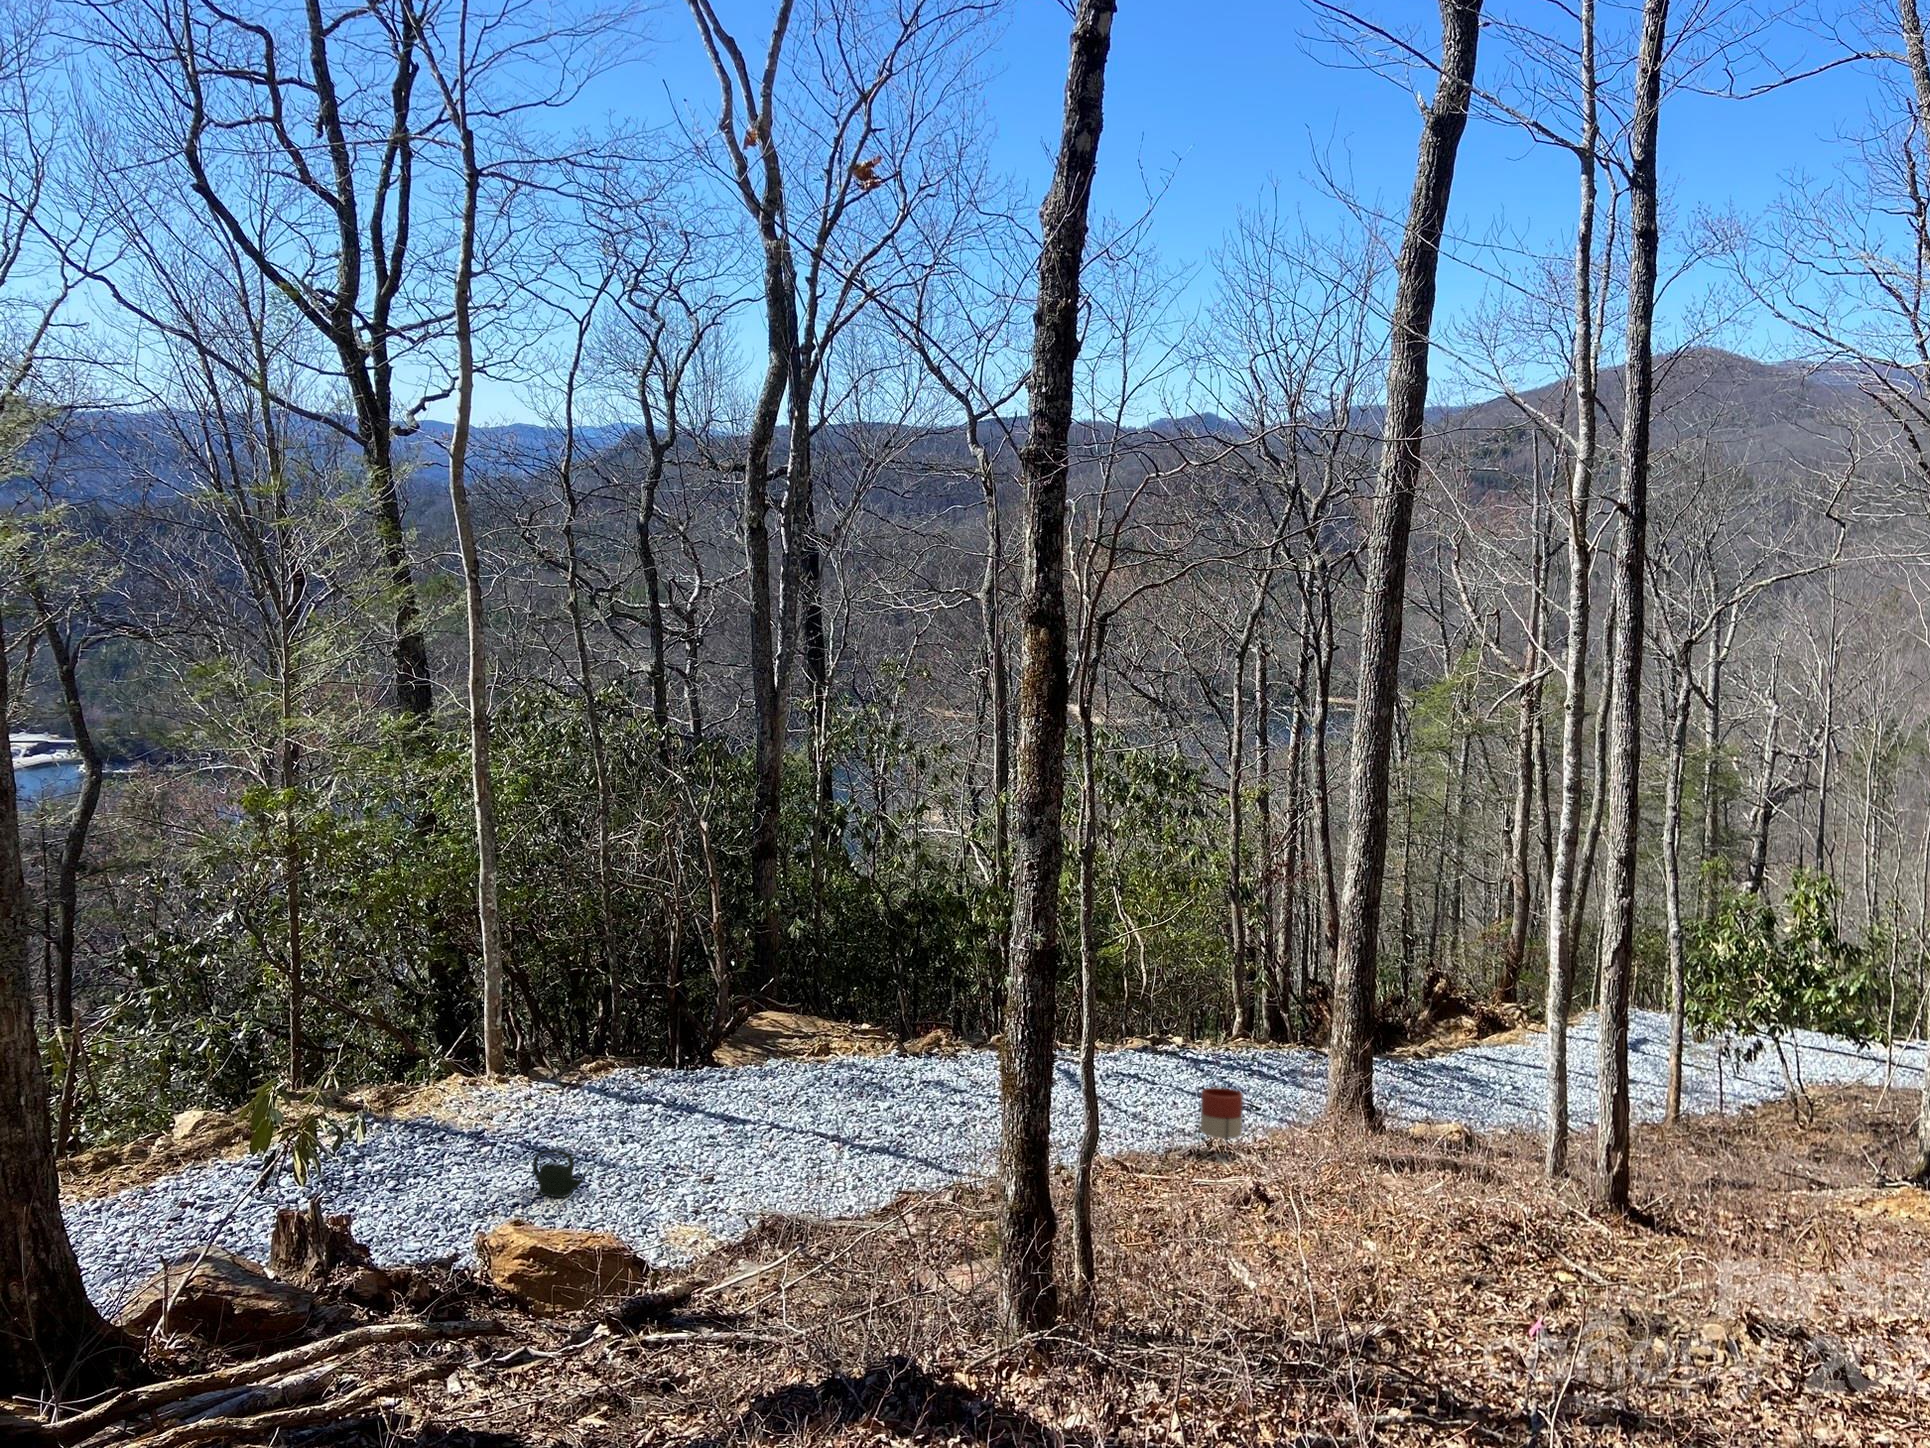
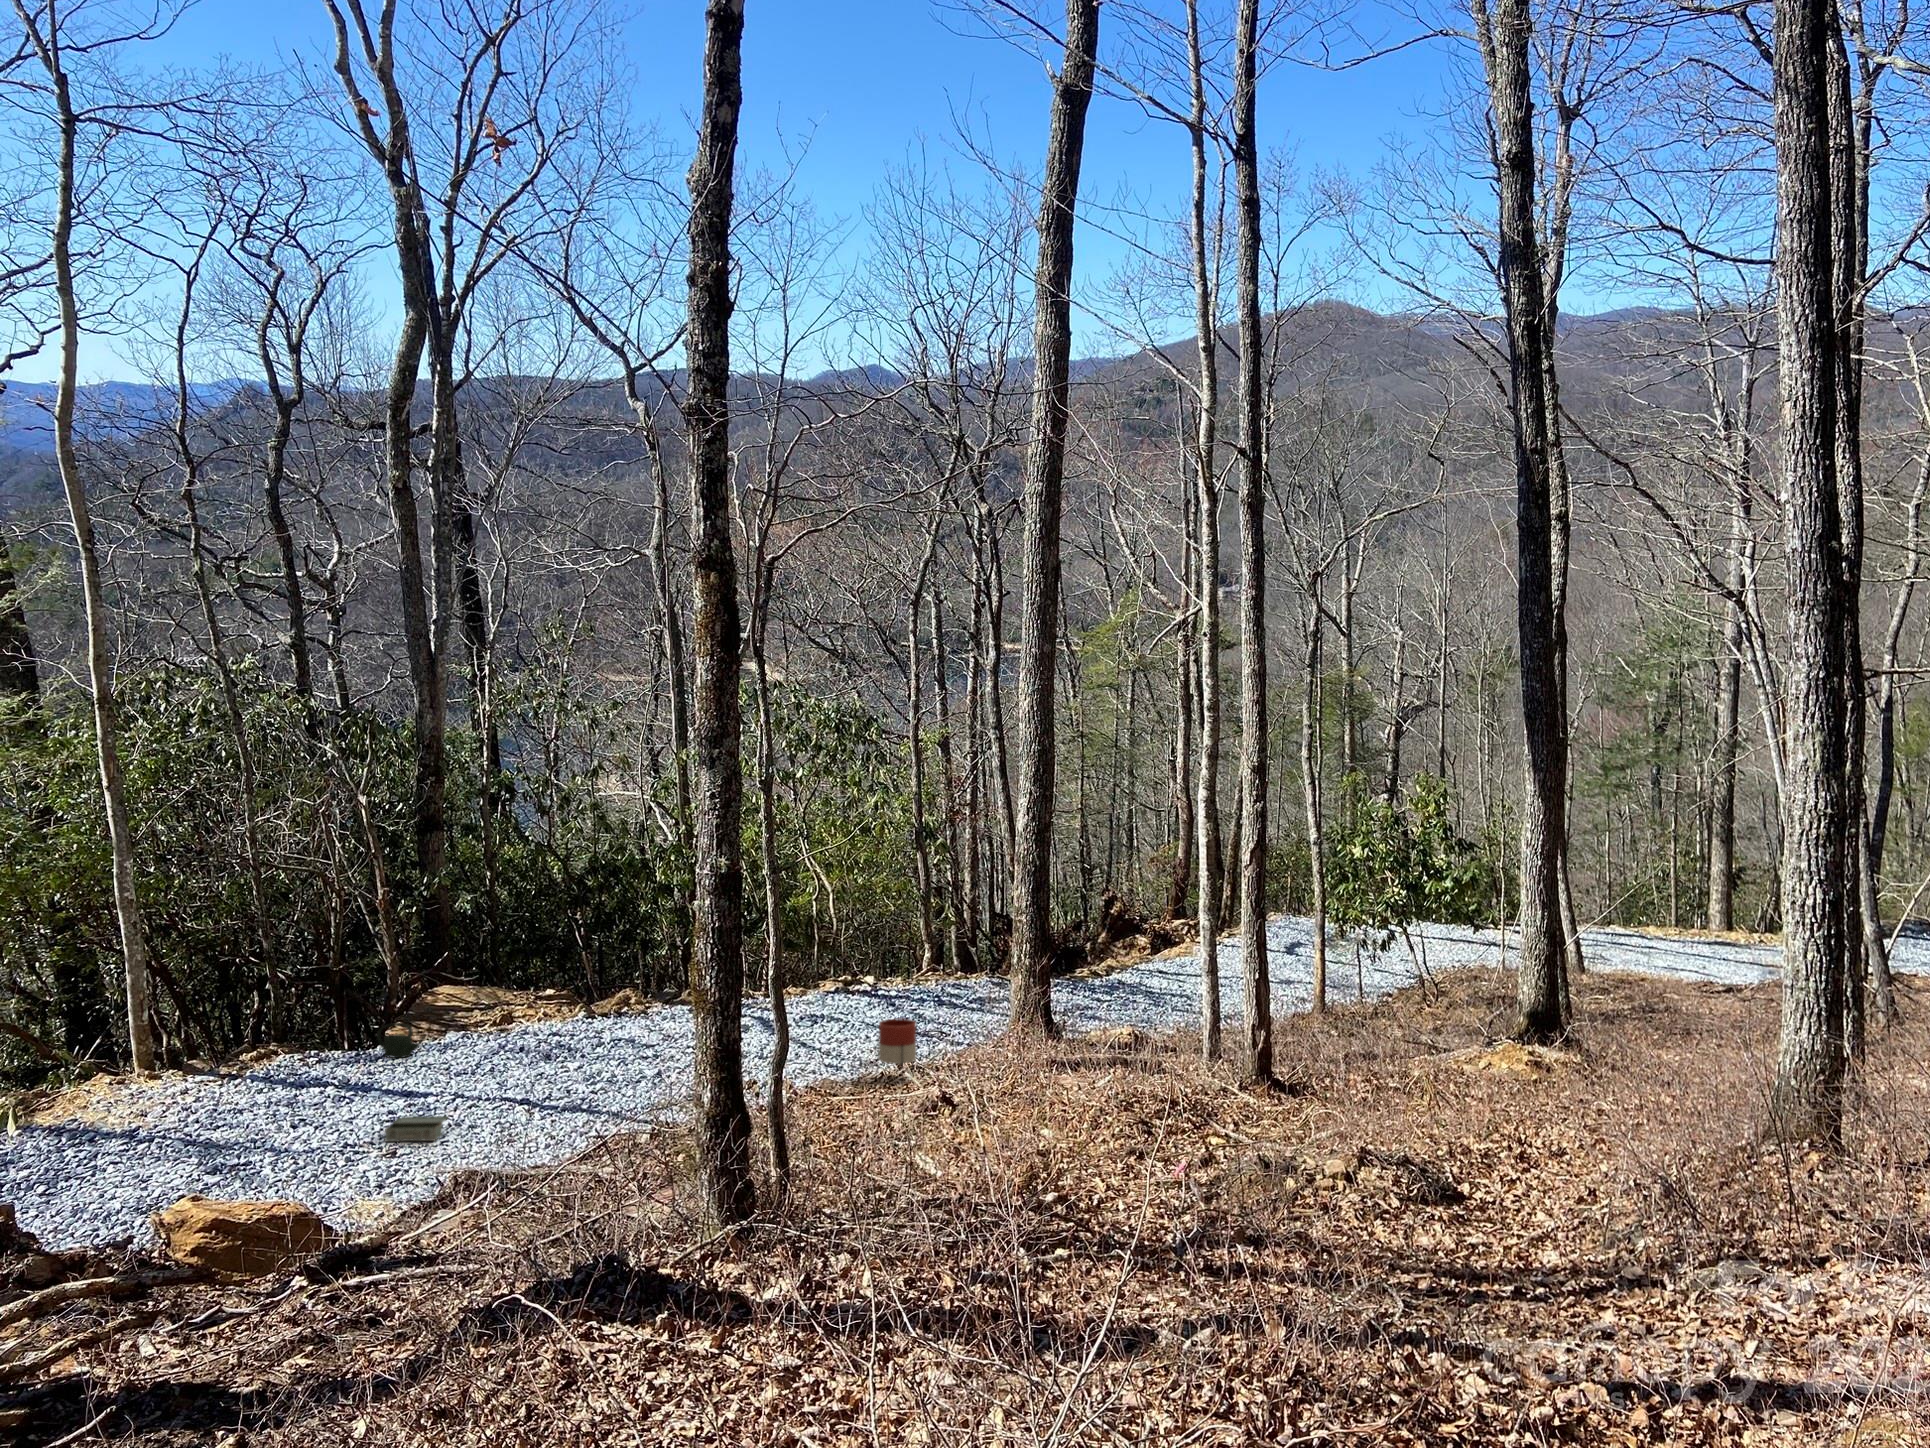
toolbox: none [702,1144,764,1173] -> present [385,1116,449,1142]
watering can: present [532,1150,593,1198] -> present [377,1023,427,1058]

